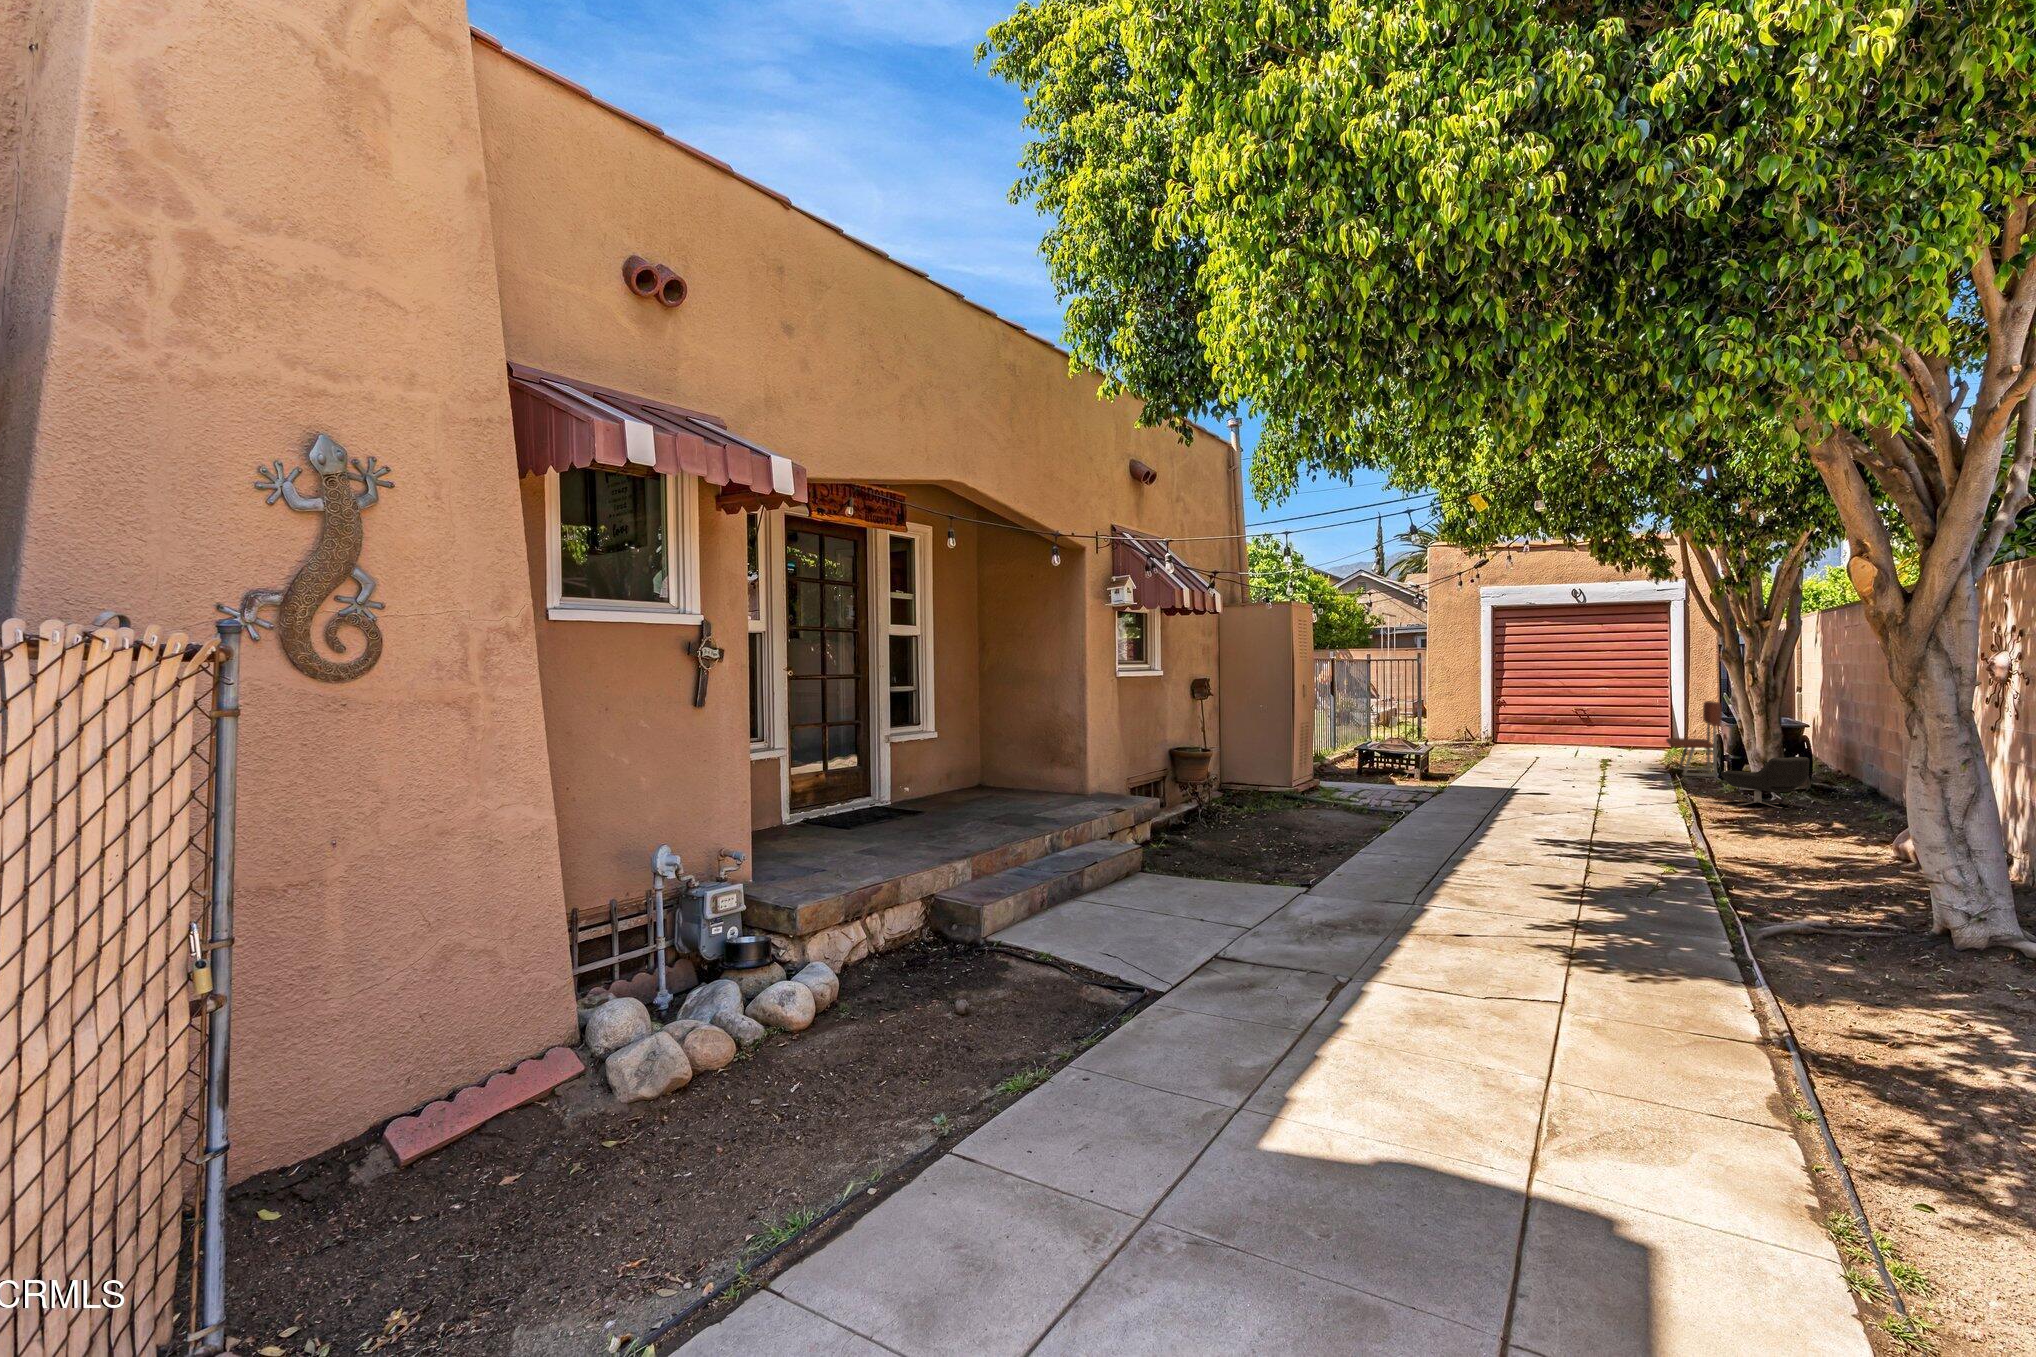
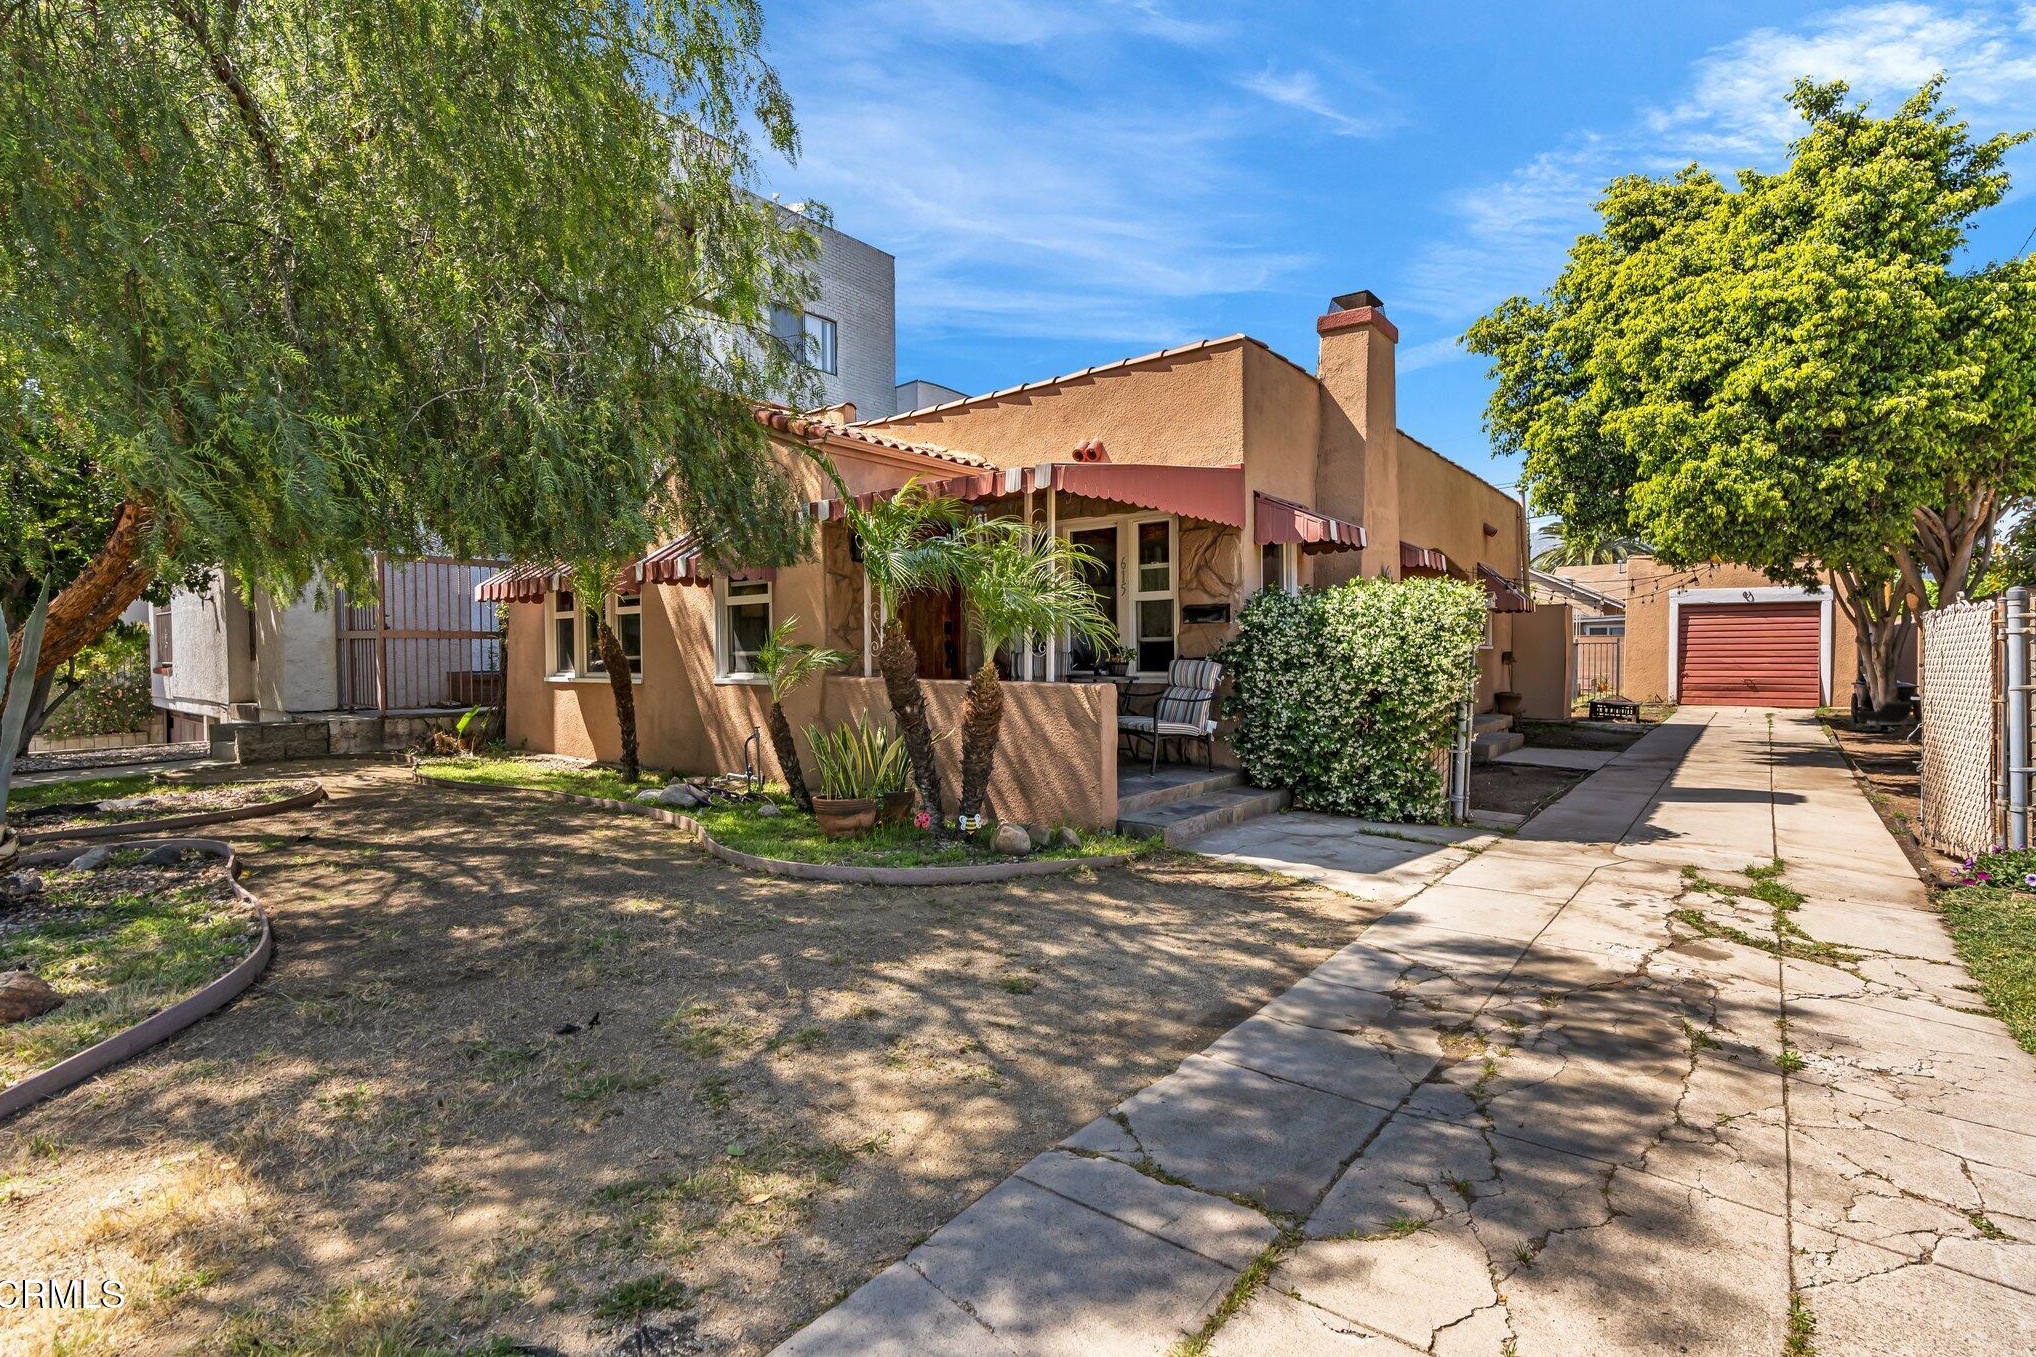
bench: present [1666,701,1722,777] -> none [1816,671,1857,721]

